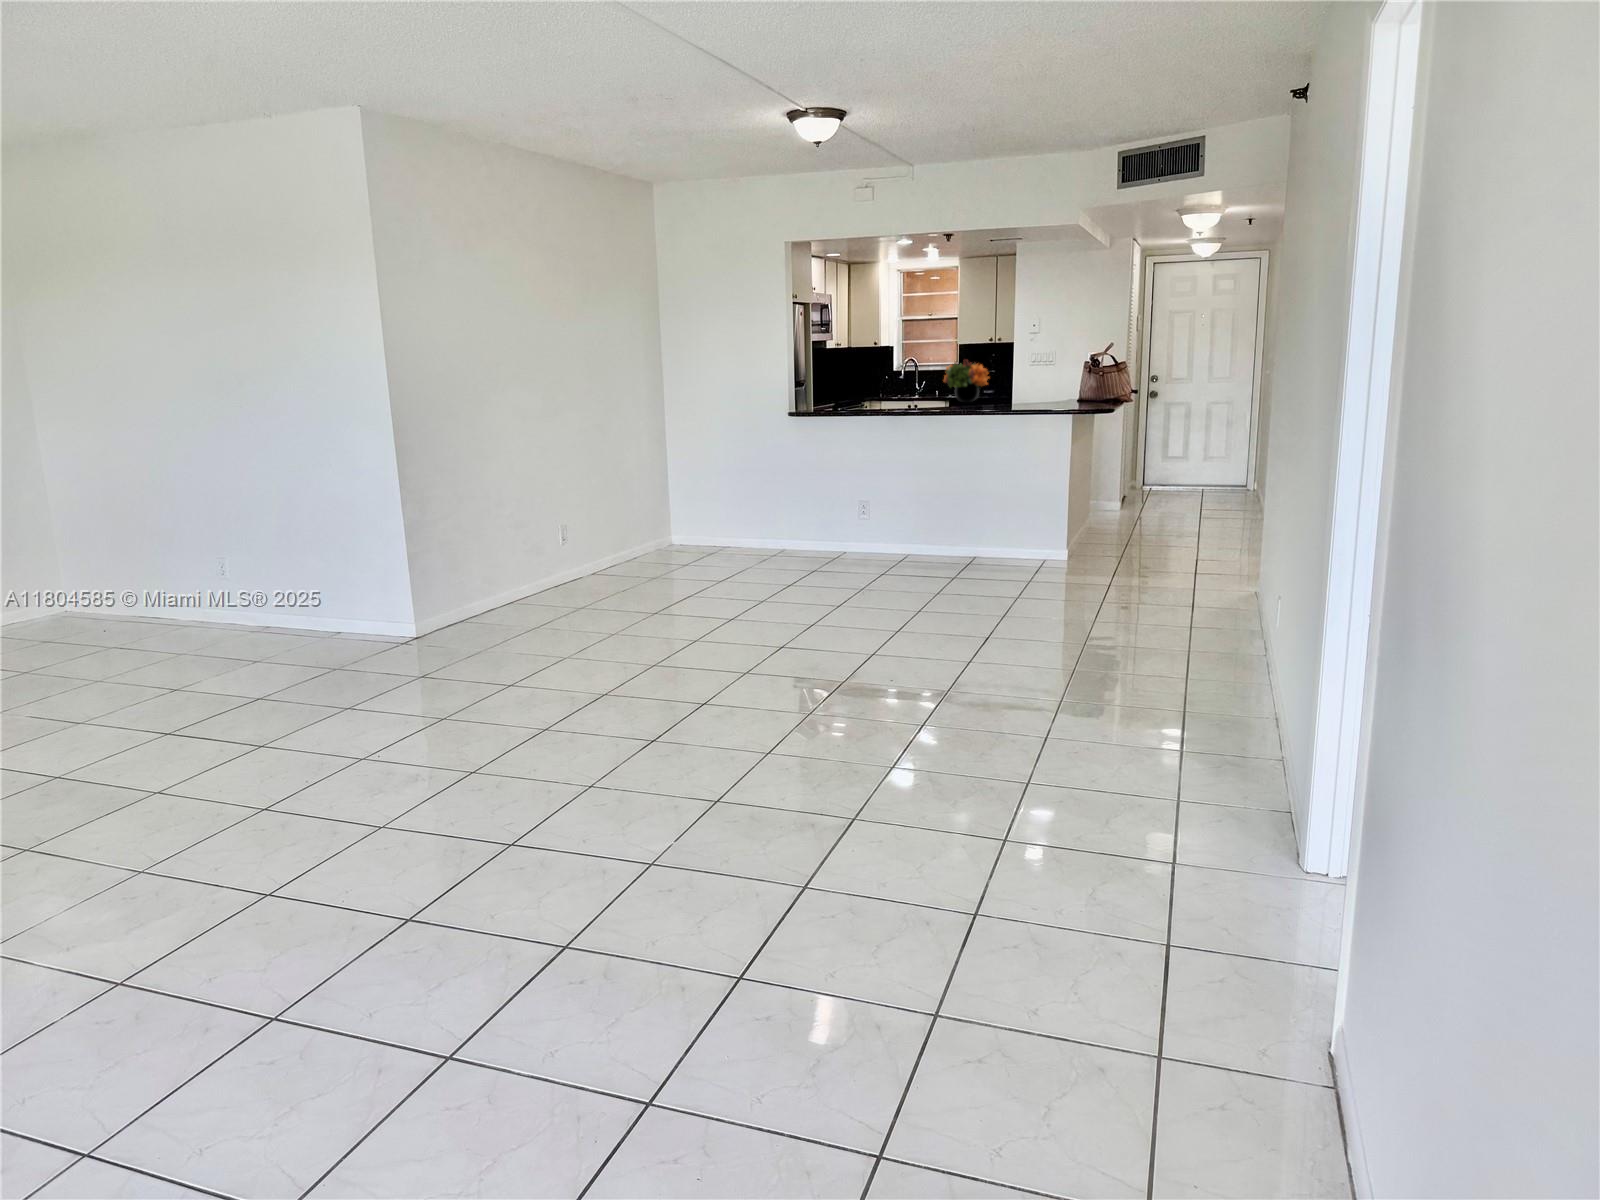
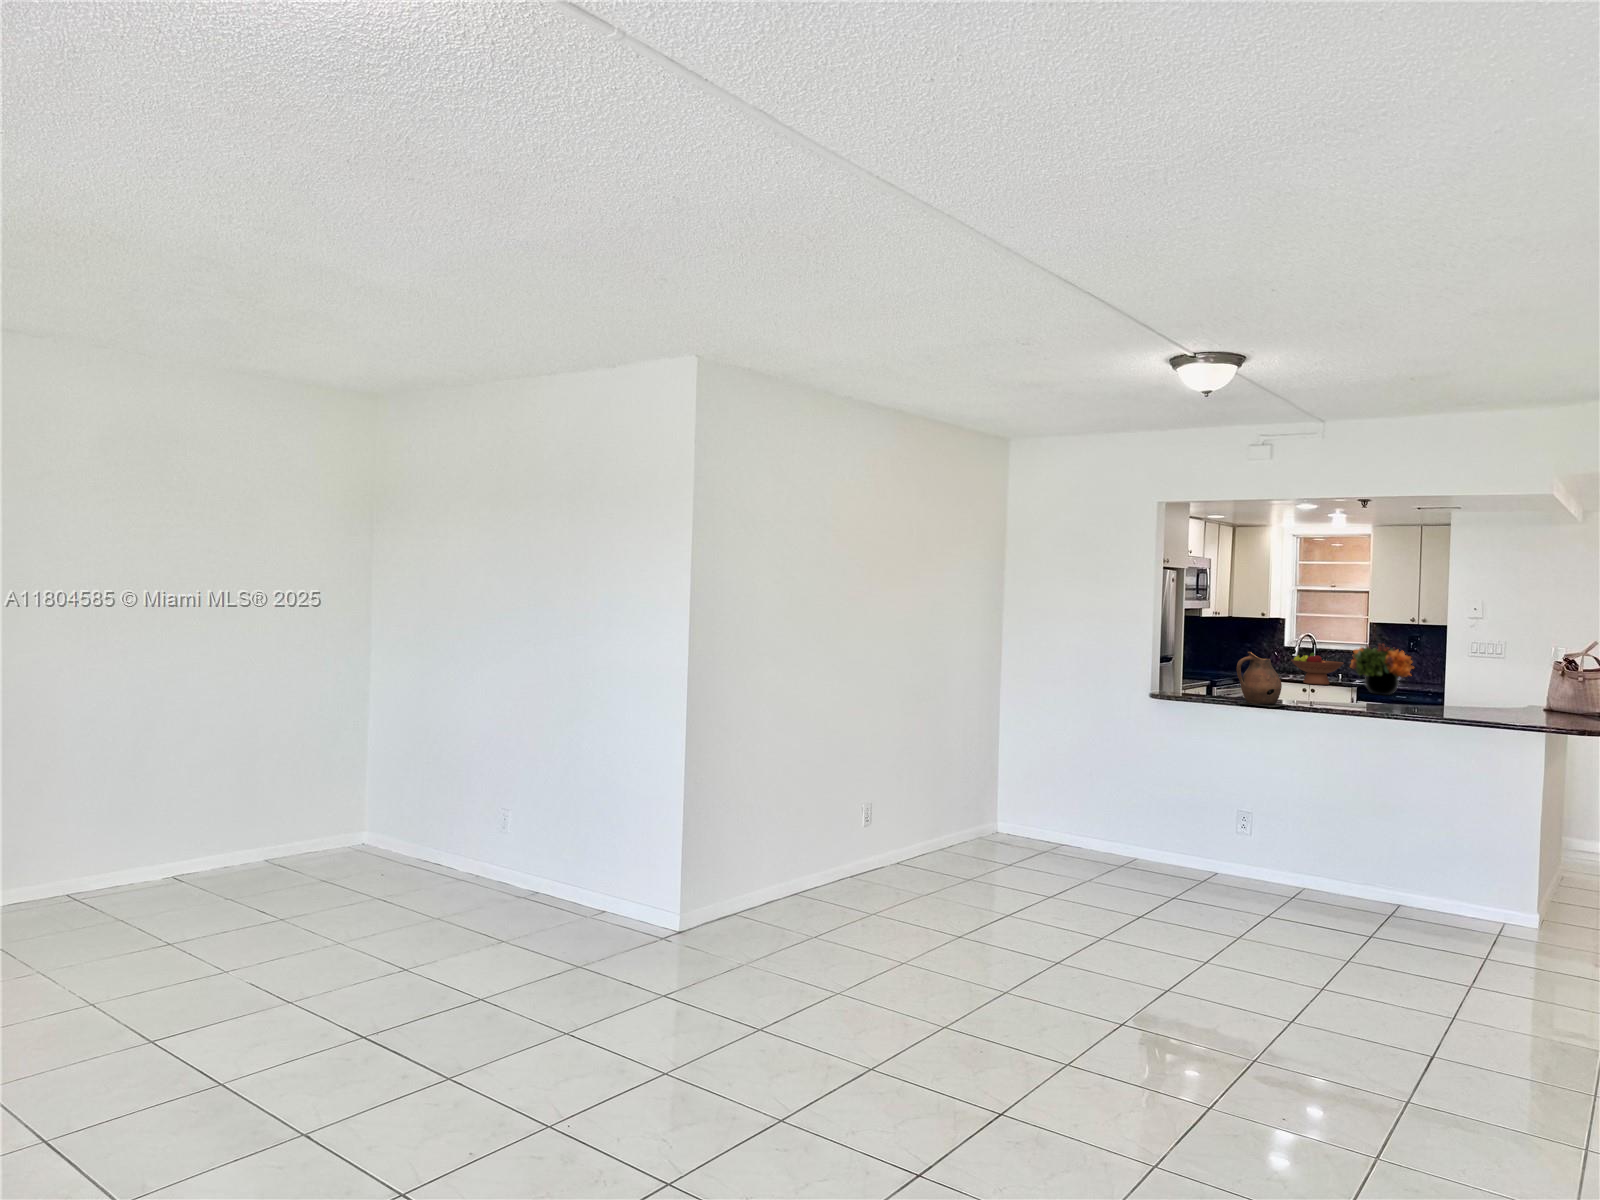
ceramic pitcher: none [856,372,897,417] -> present [1237,652,1288,708]
fruit bowl: none [899,373,940,400] -> present [1291,652,1343,685]

